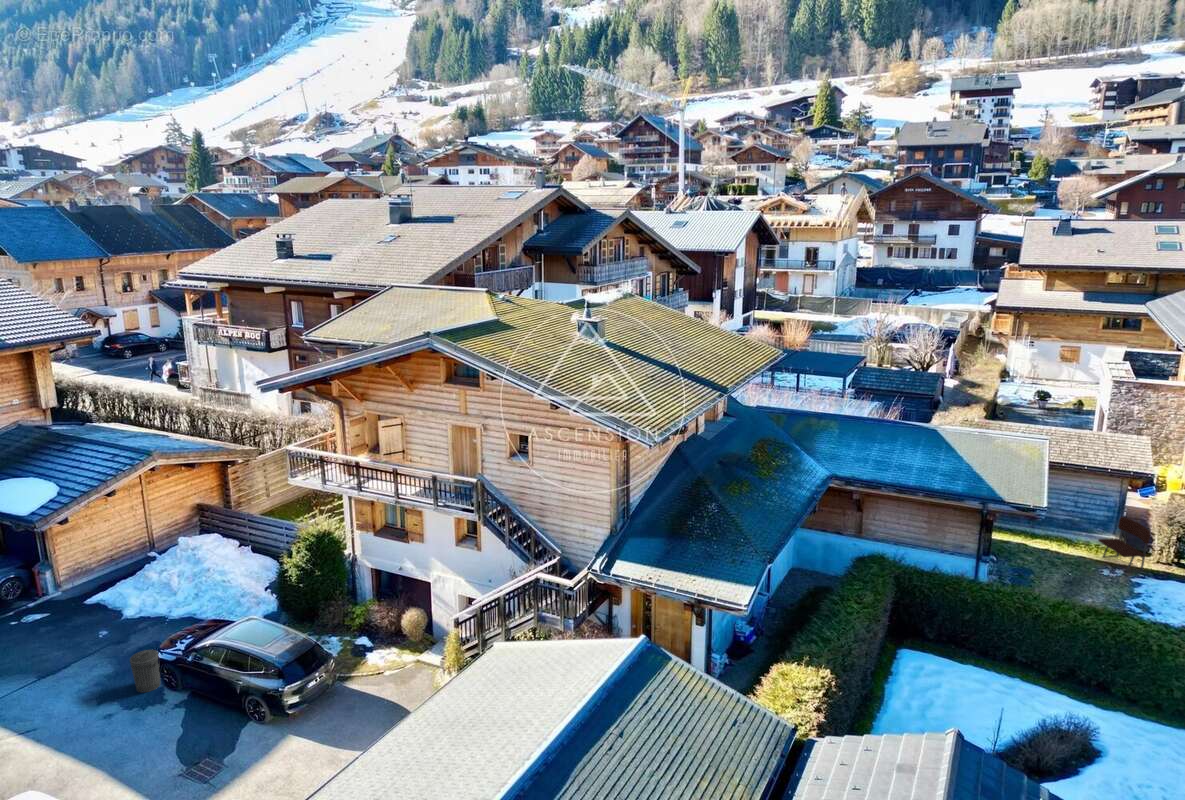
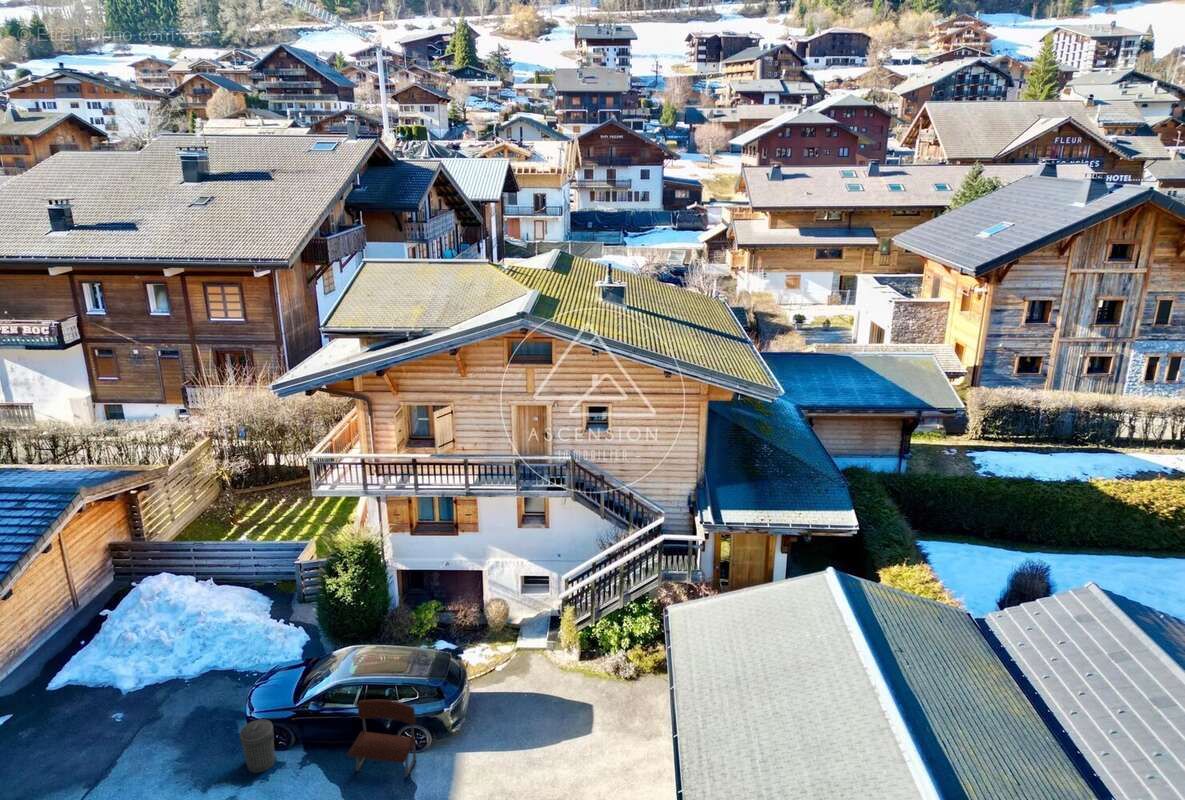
bench: present [1098,517,1150,572] -> present [348,700,416,777]

